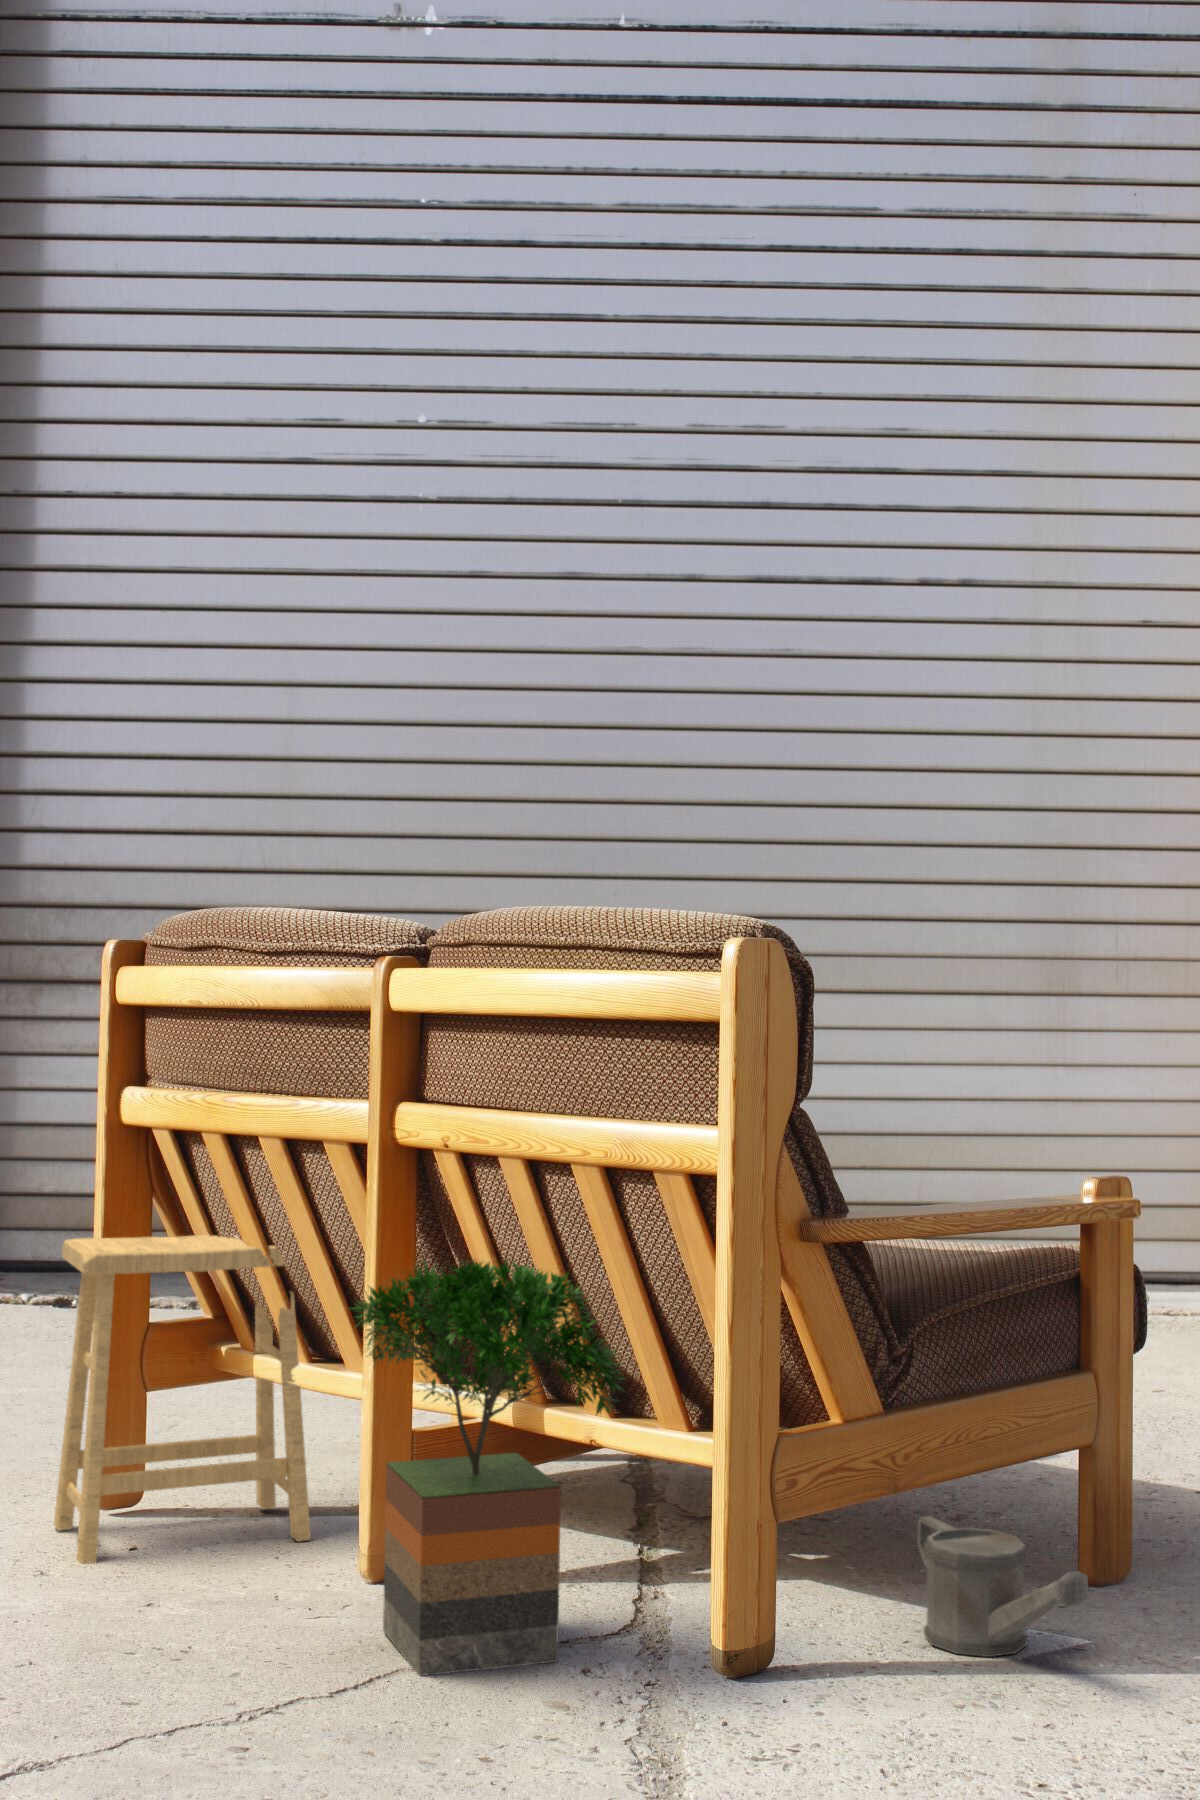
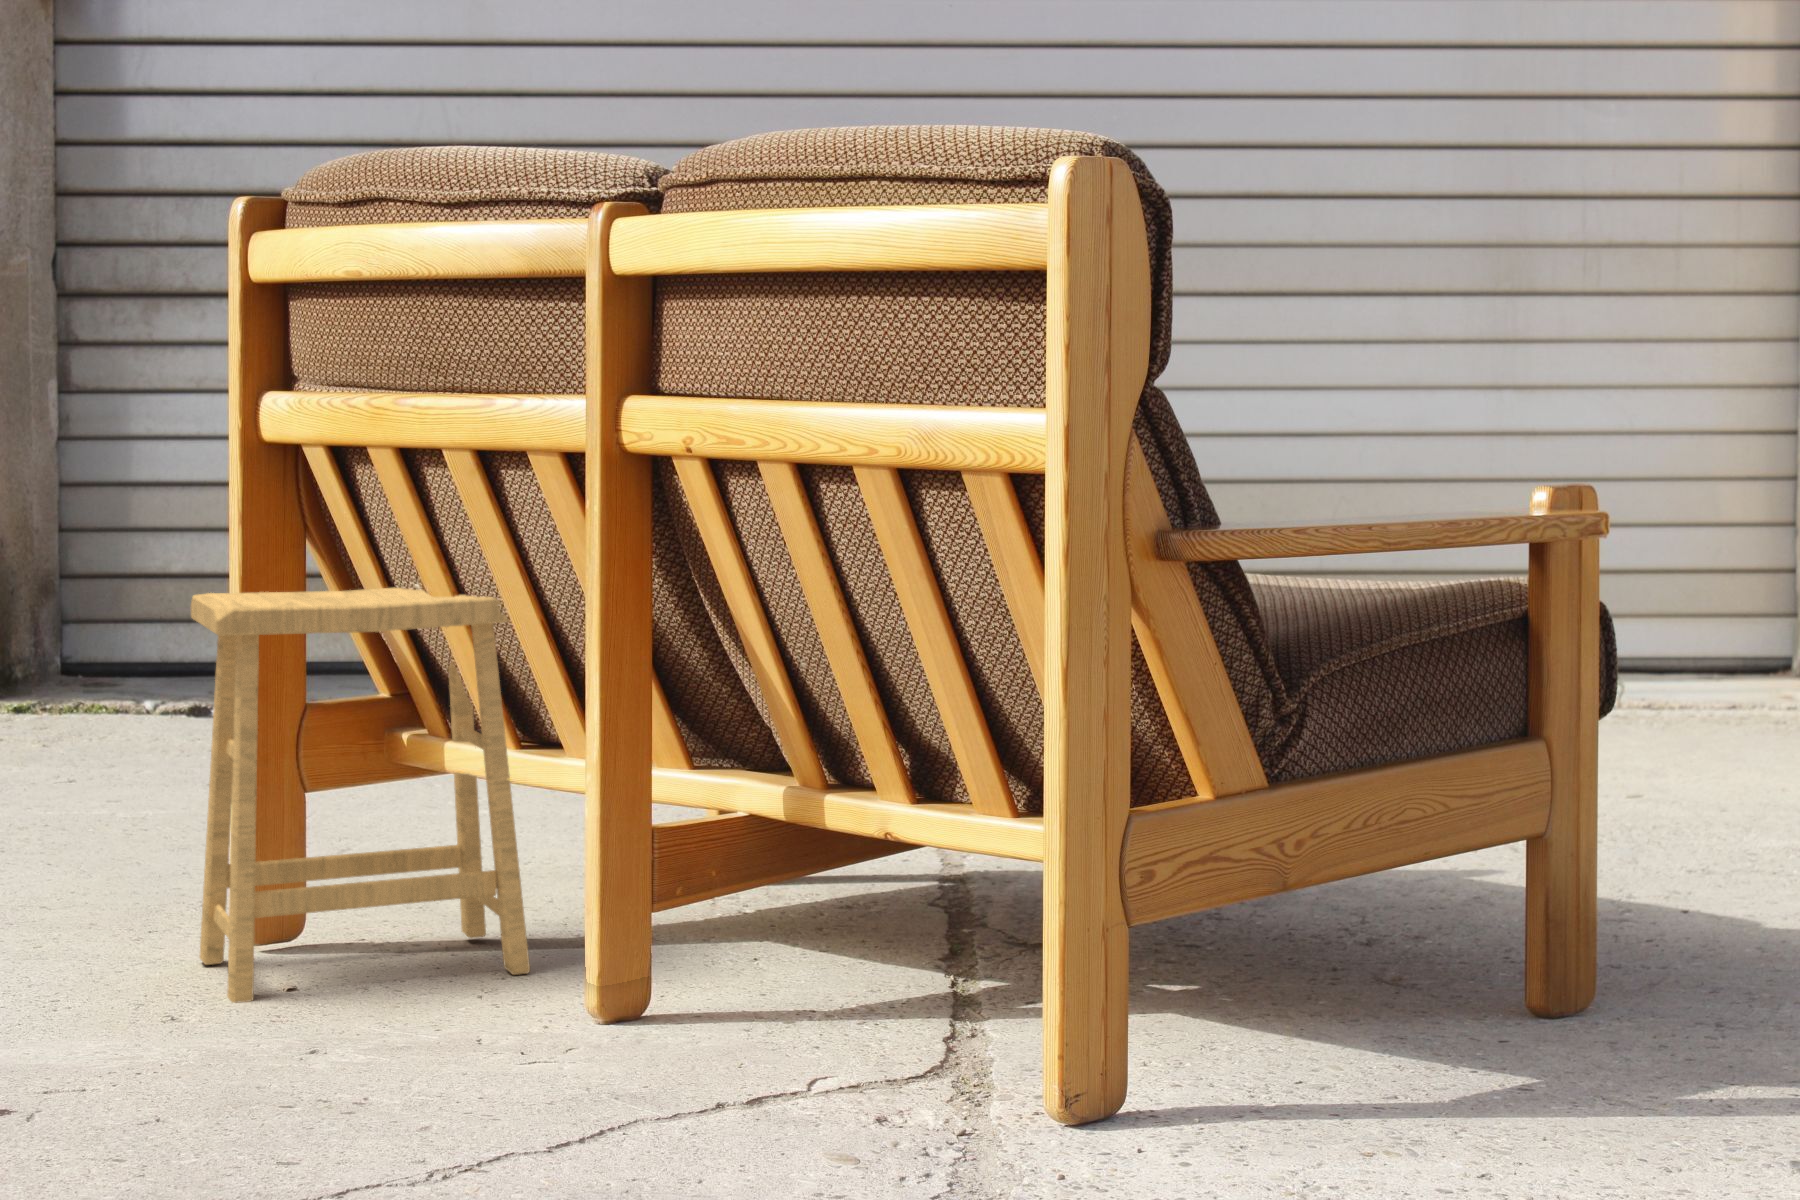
potted tree: present [355,1259,624,1676] -> none [558,595,931,1128]
watering can: present [917,1516,1088,1657] -> none [1313,927,1535,1098]

